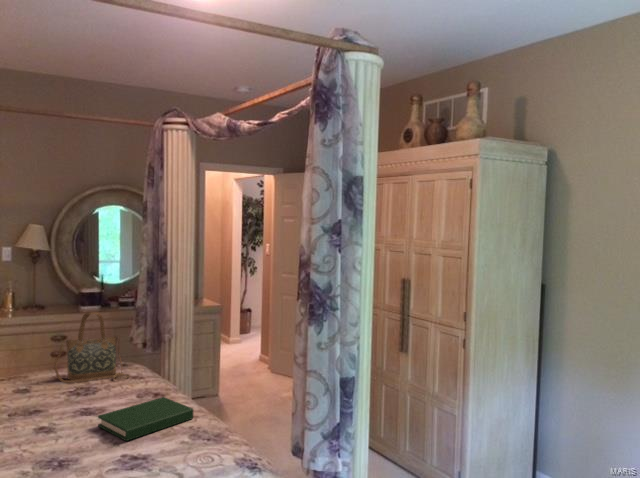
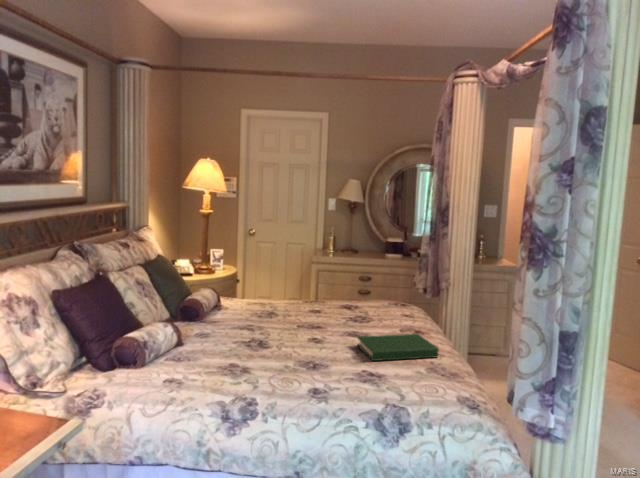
handbag: present [54,312,130,383] -> none [342,253,402,315]

